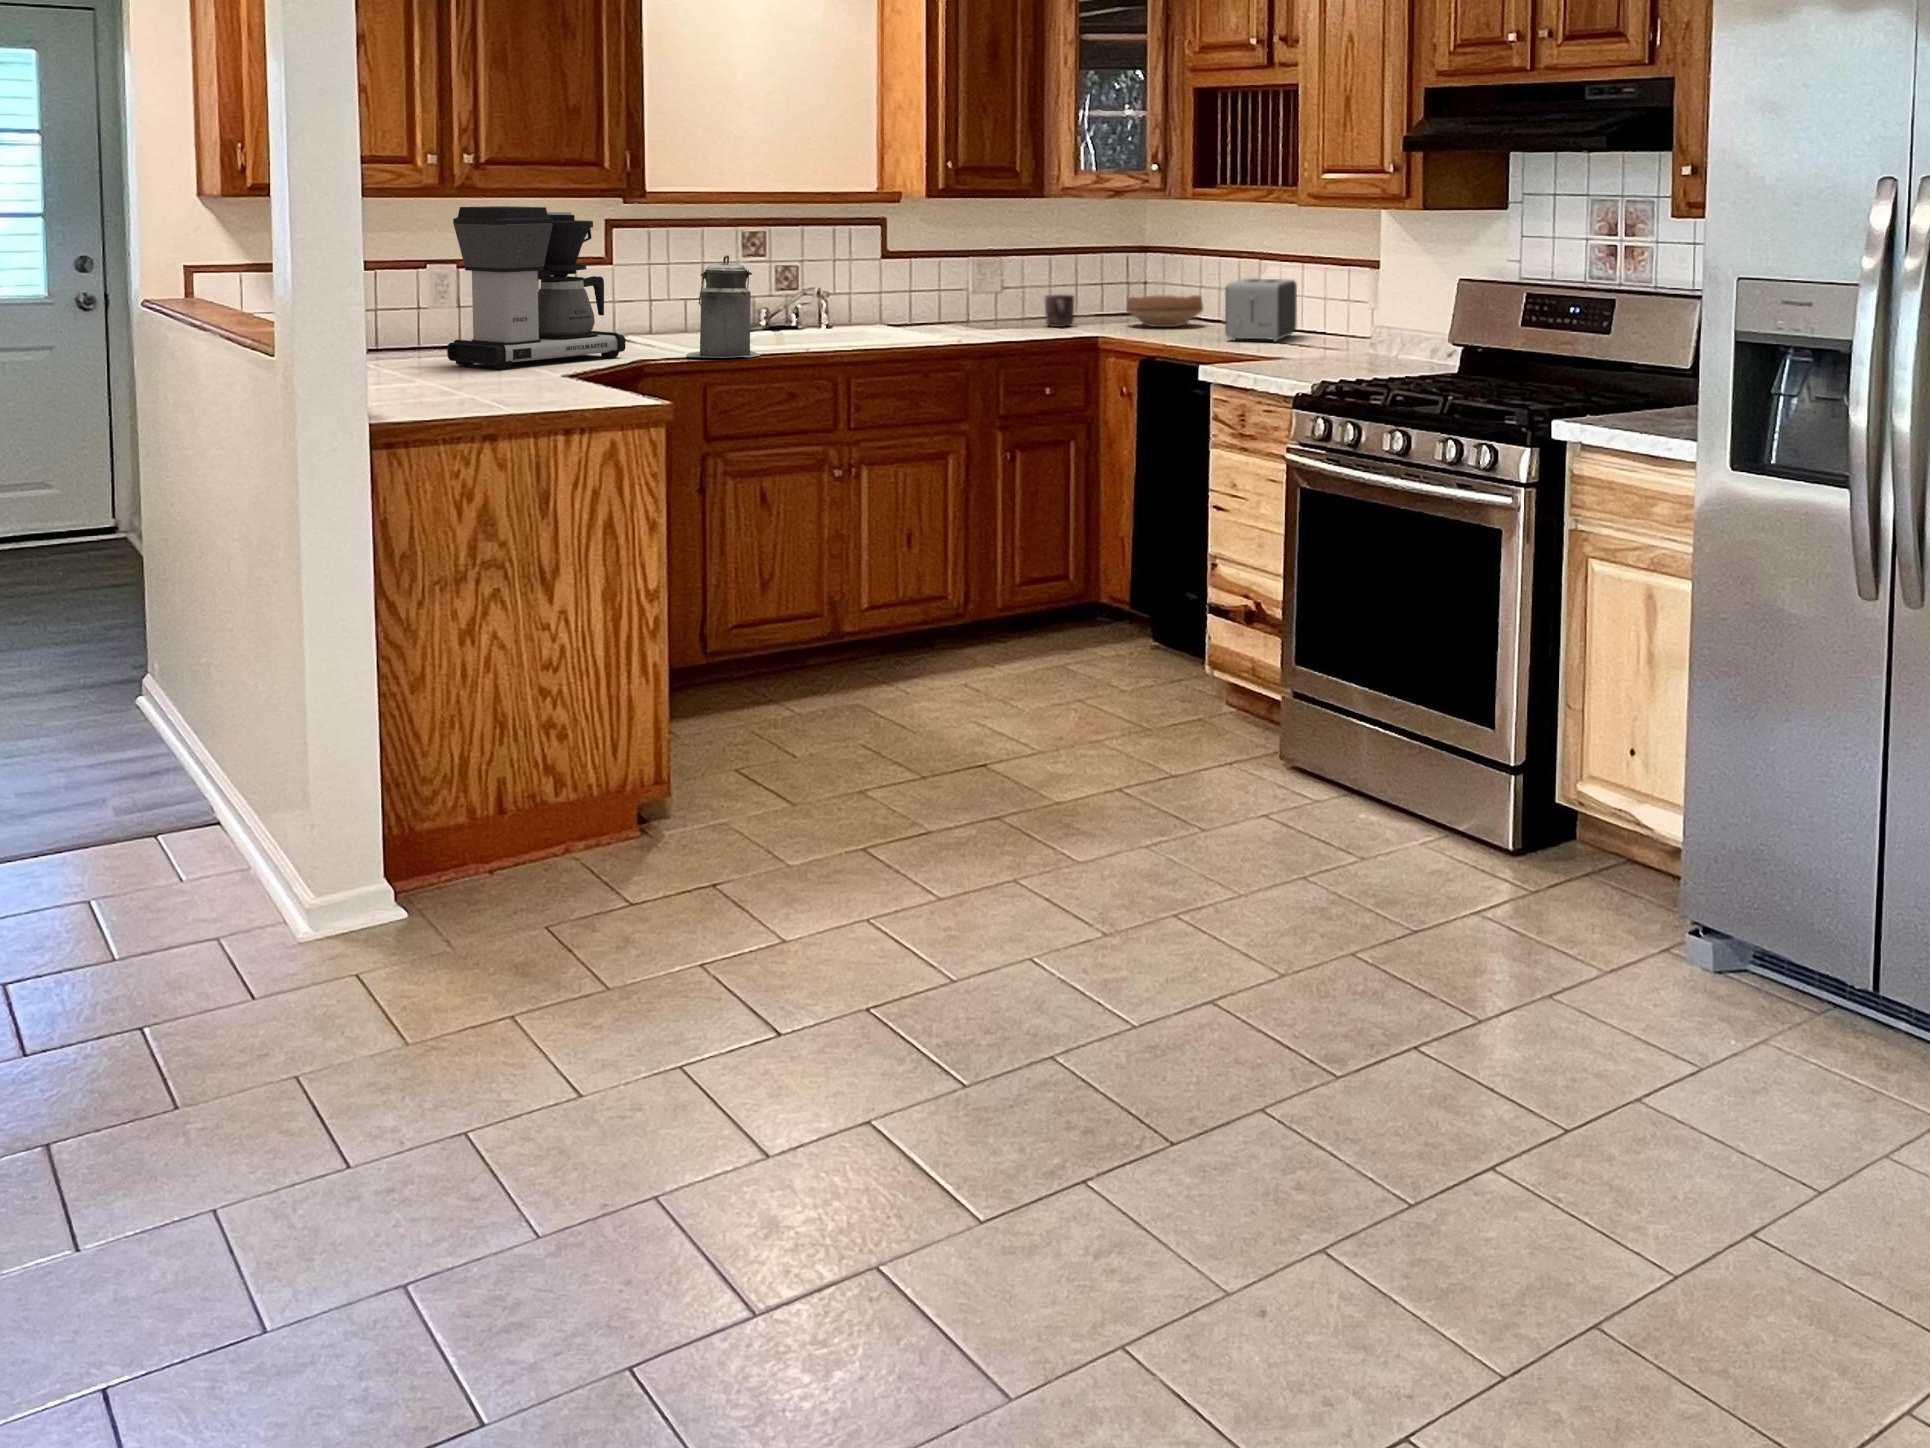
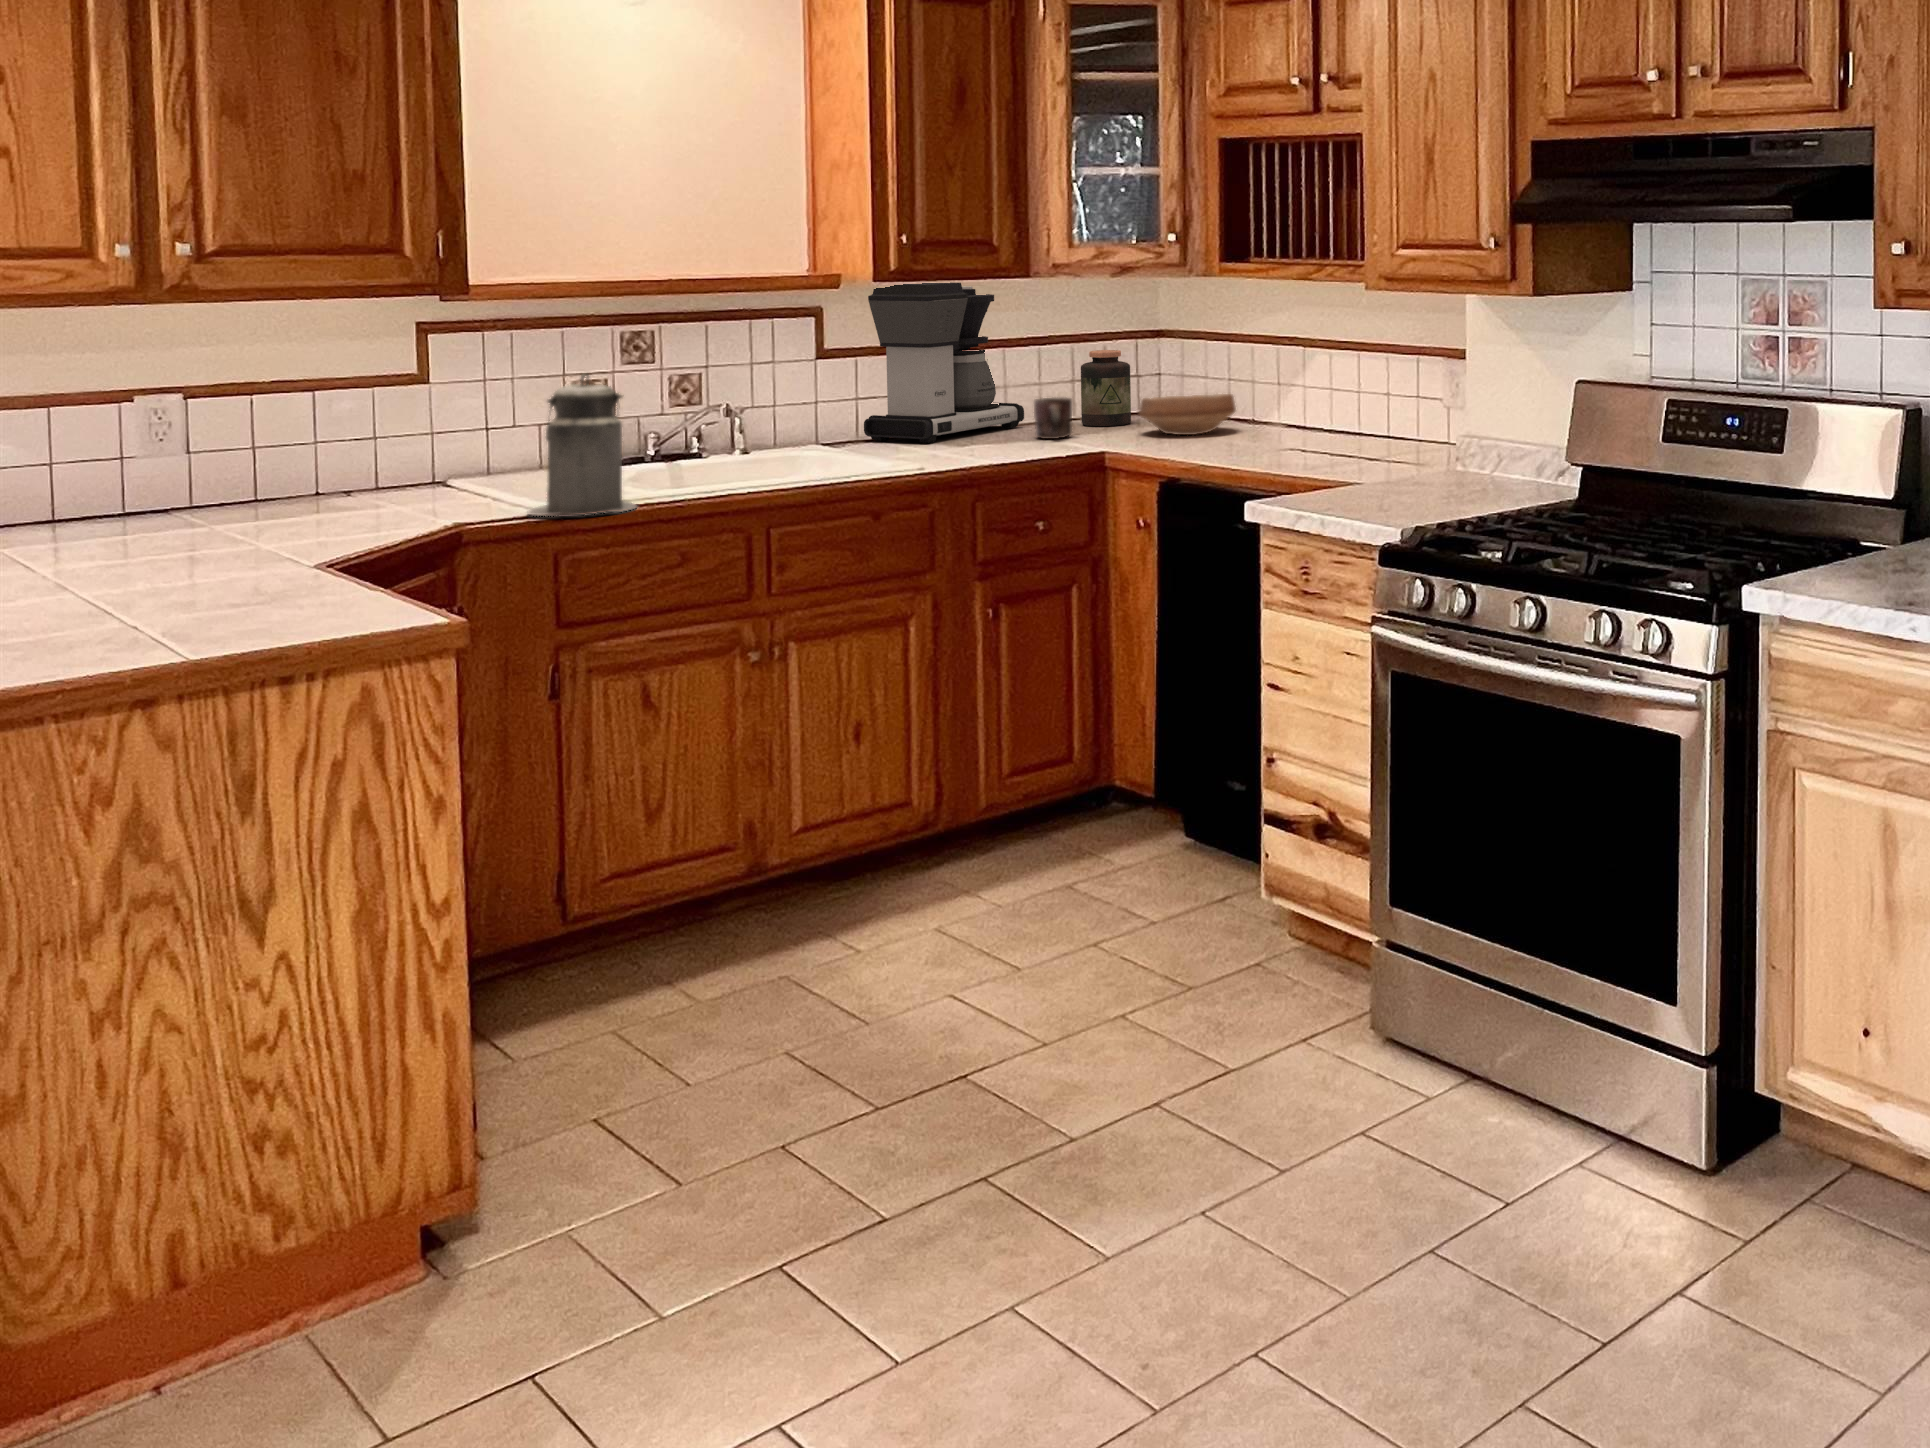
coffee maker: present [447,206,625,369] -> present [864,282,1024,443]
jar: none [1082,260,1121,321] -> present [1081,350,1131,426]
toaster: present [1225,279,1297,341] -> none [1268,374,1356,455]

